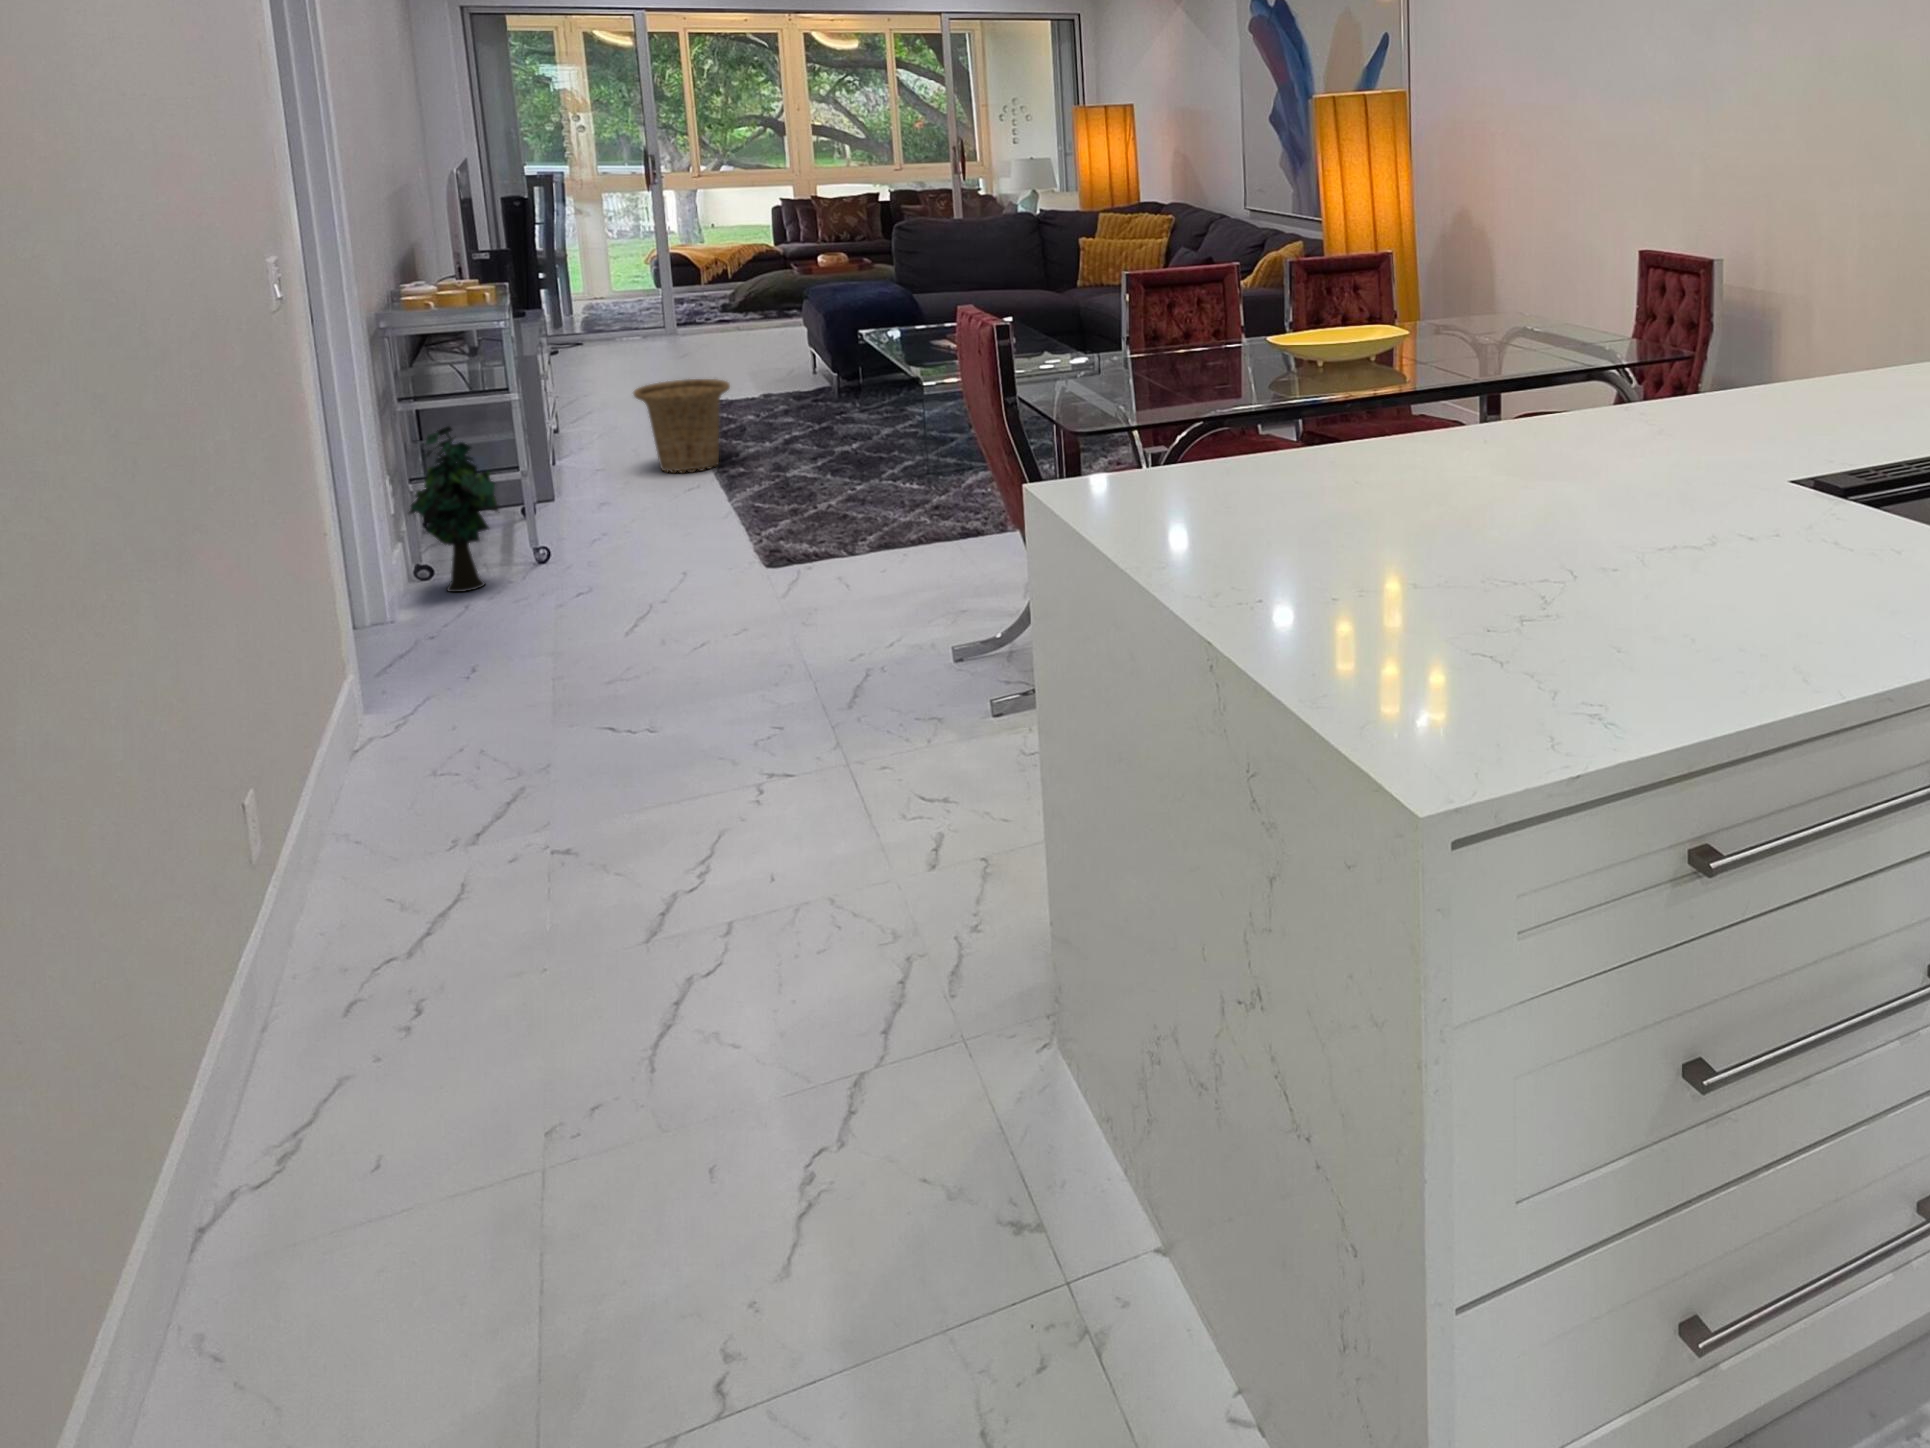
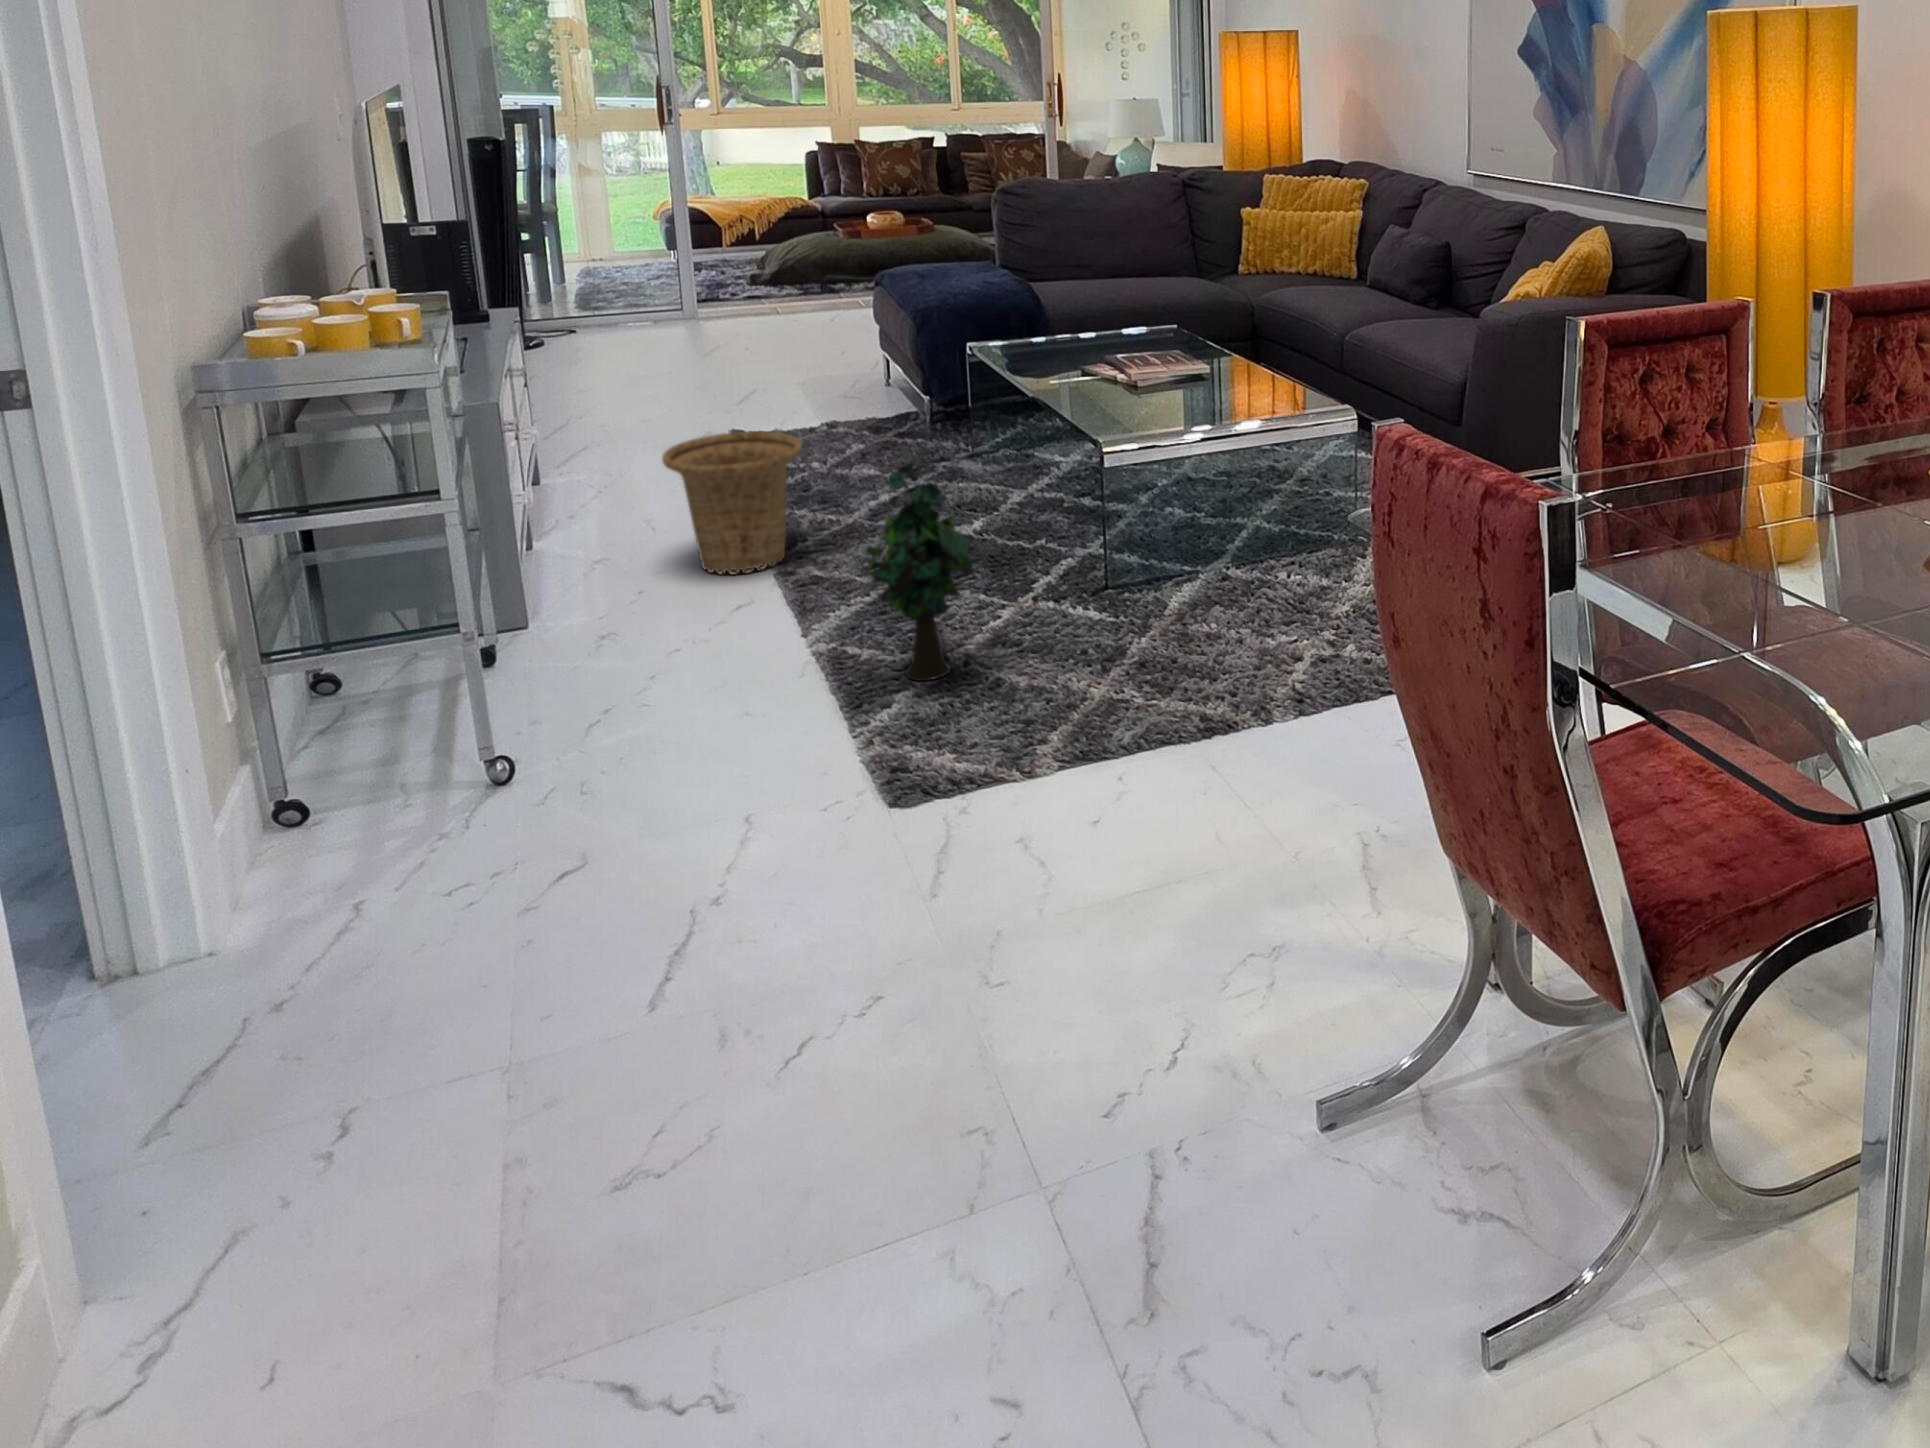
decorative plant: present [409,426,498,592] -> present [865,463,974,681]

